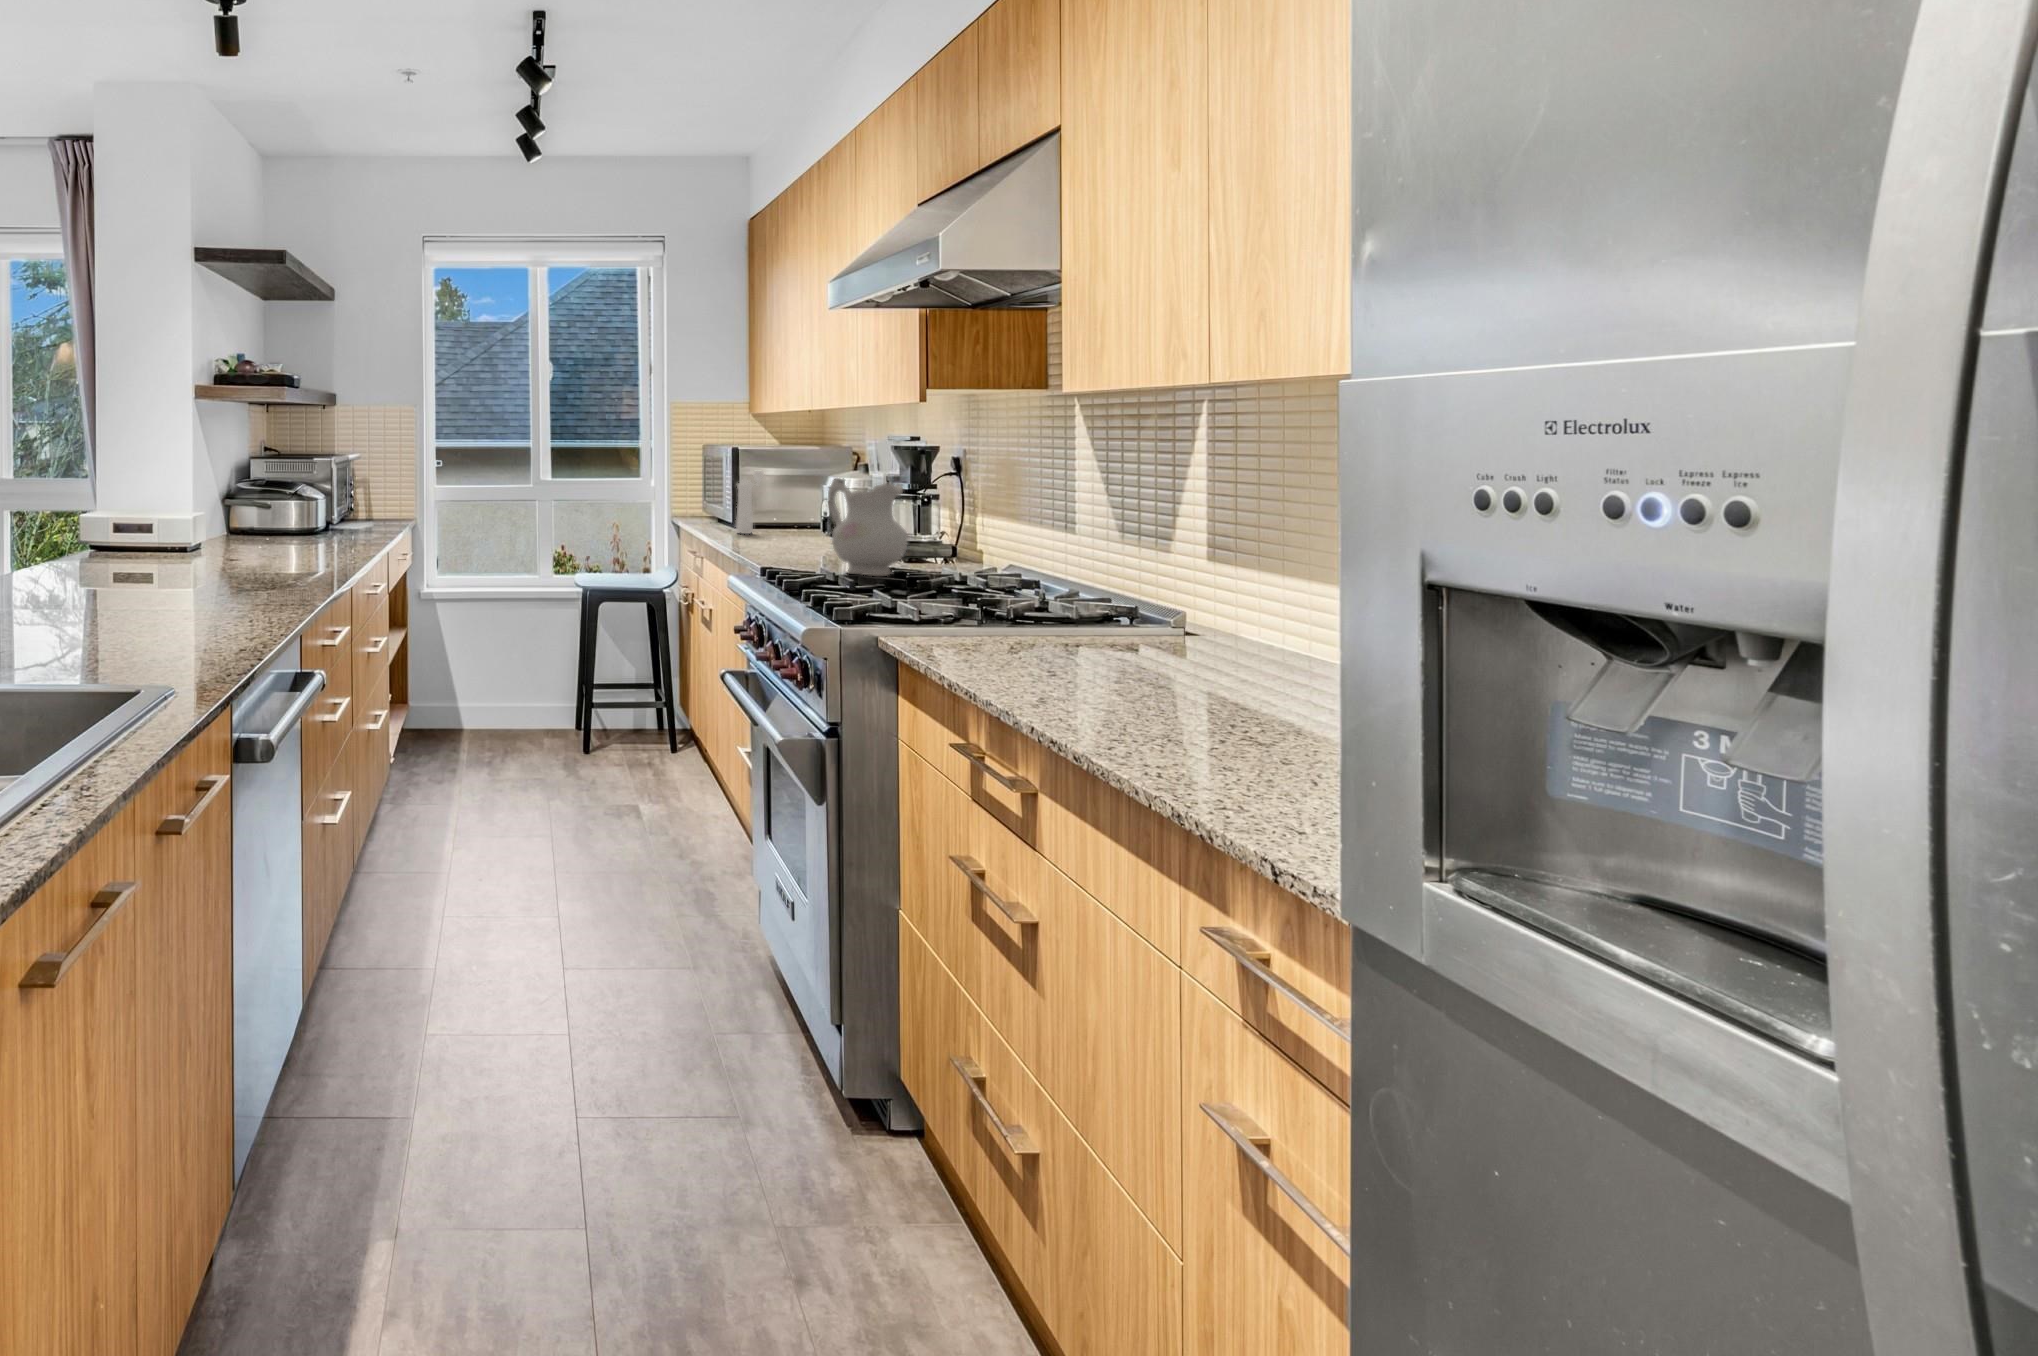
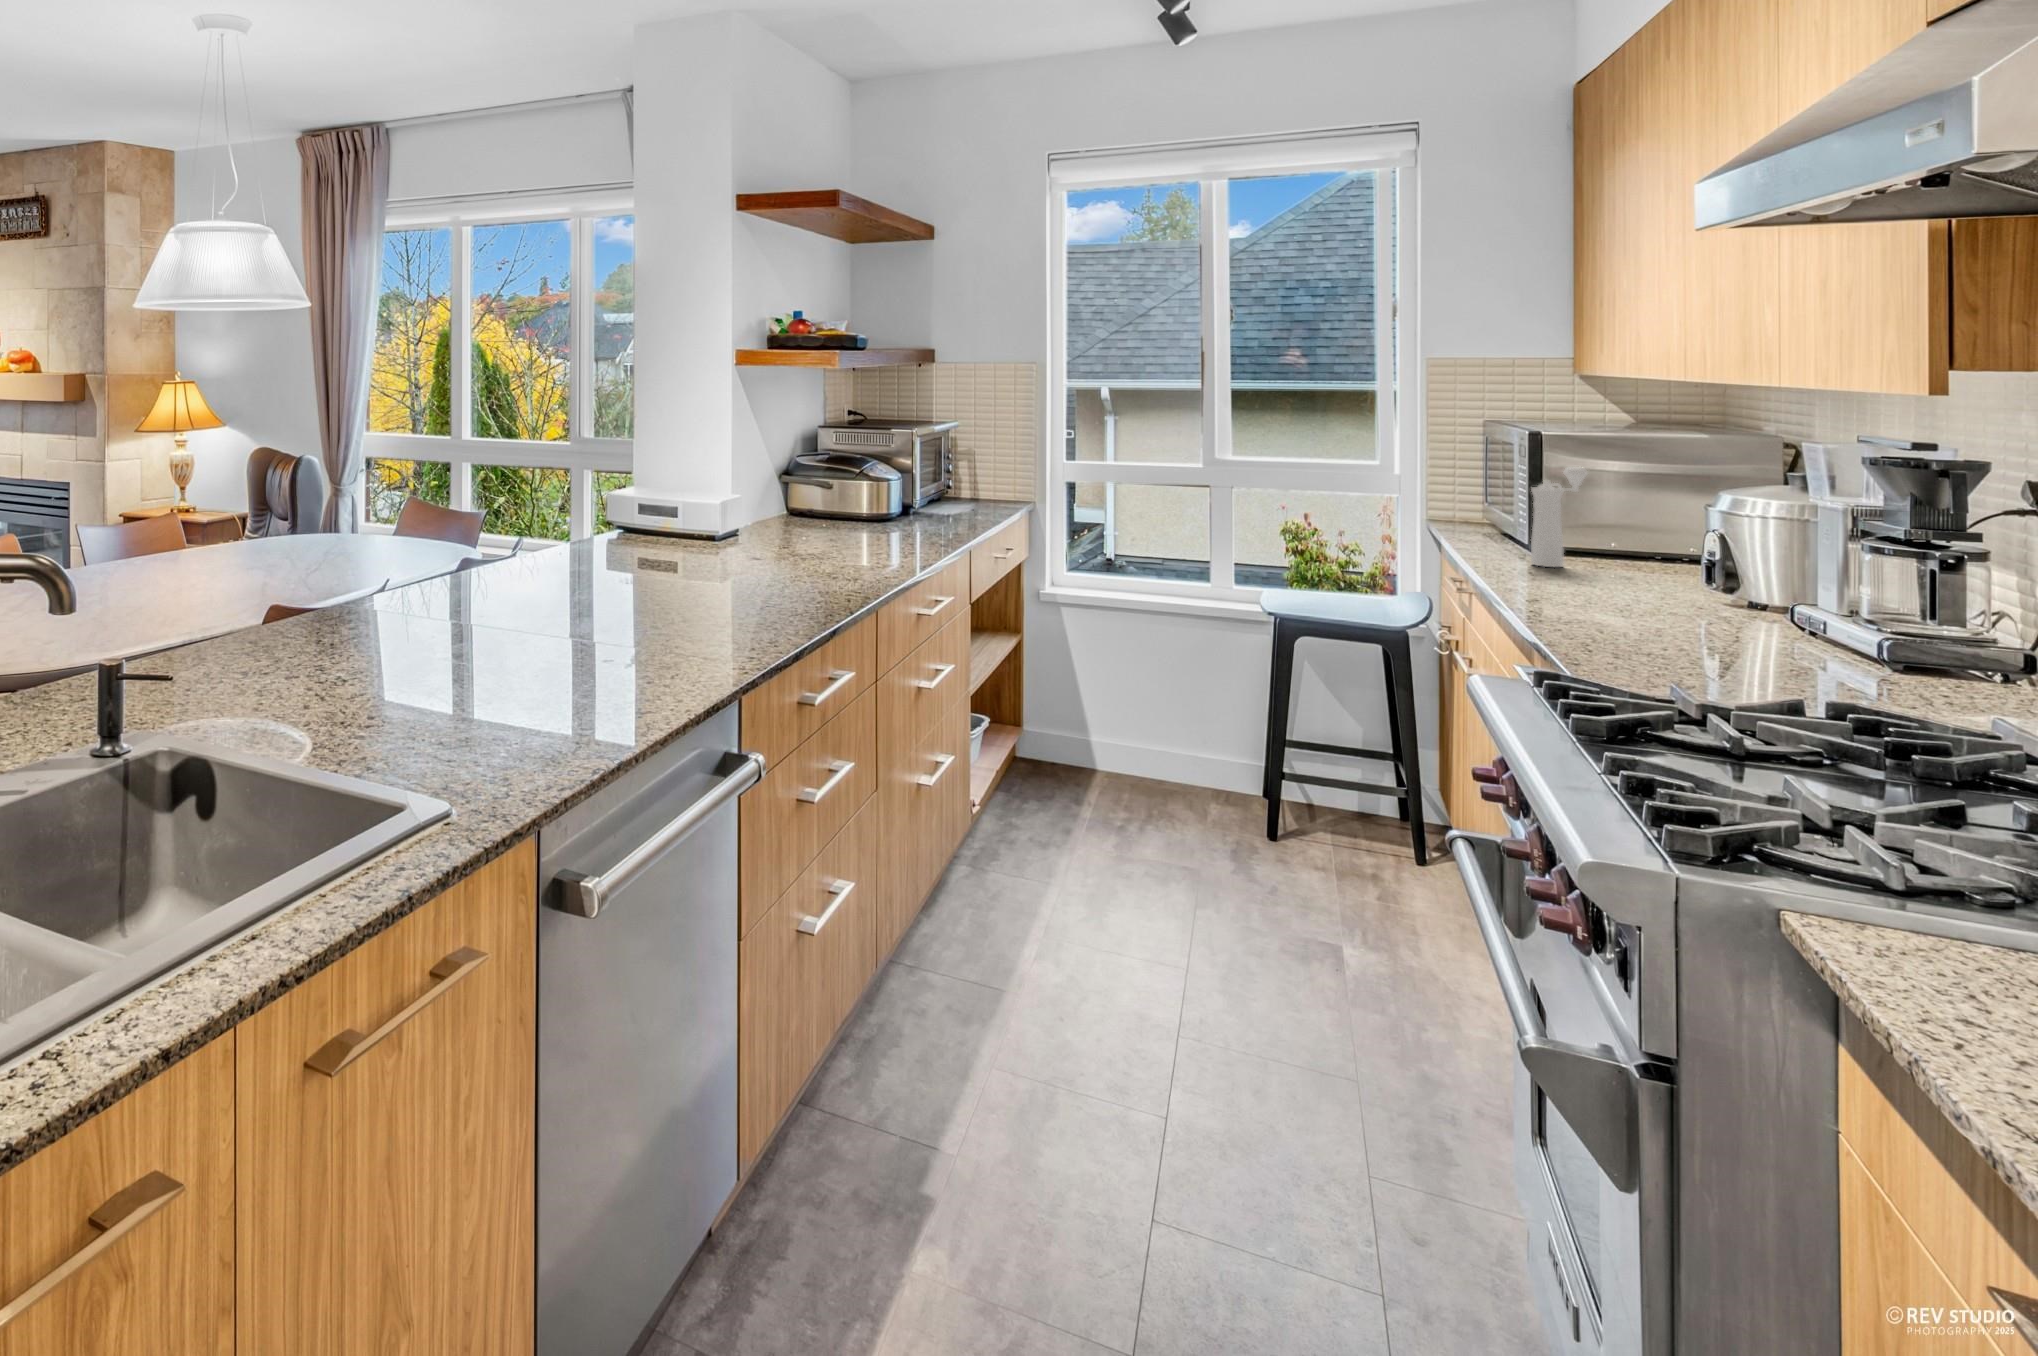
ceramic pitcher: present [828,478,908,576] -> none [1697,518,1893,710]

